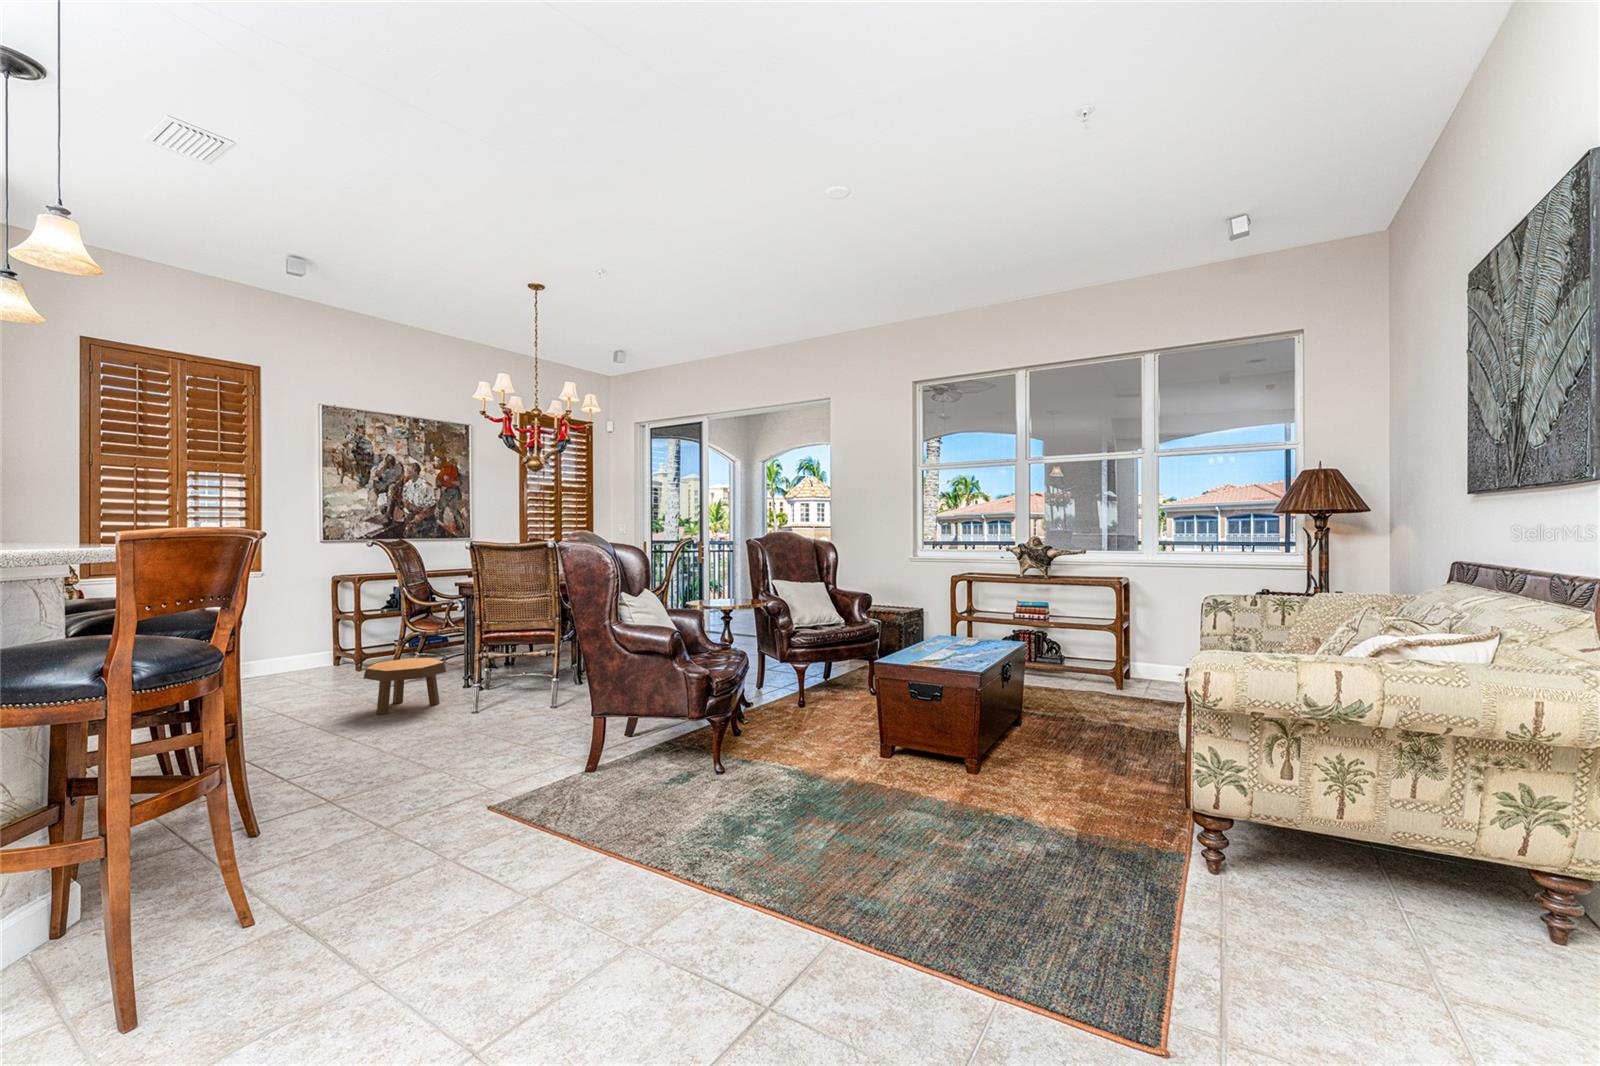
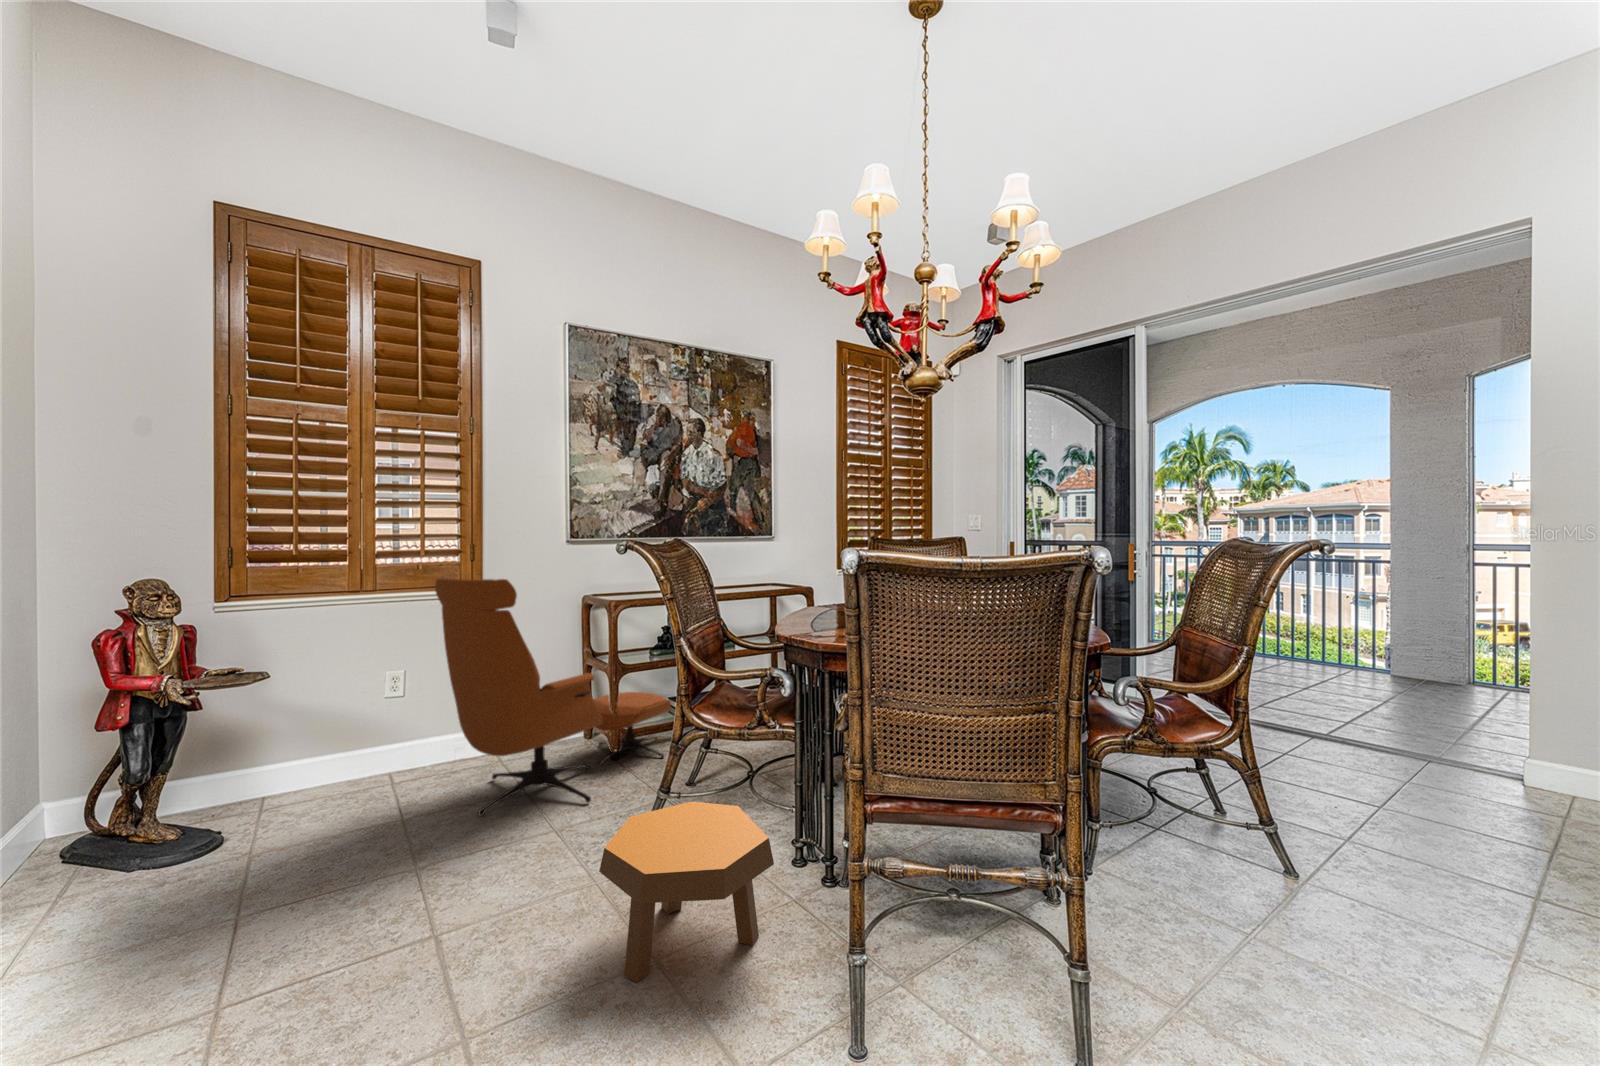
lounge chair: none [246,561,396,692] -> present [435,577,671,816]

